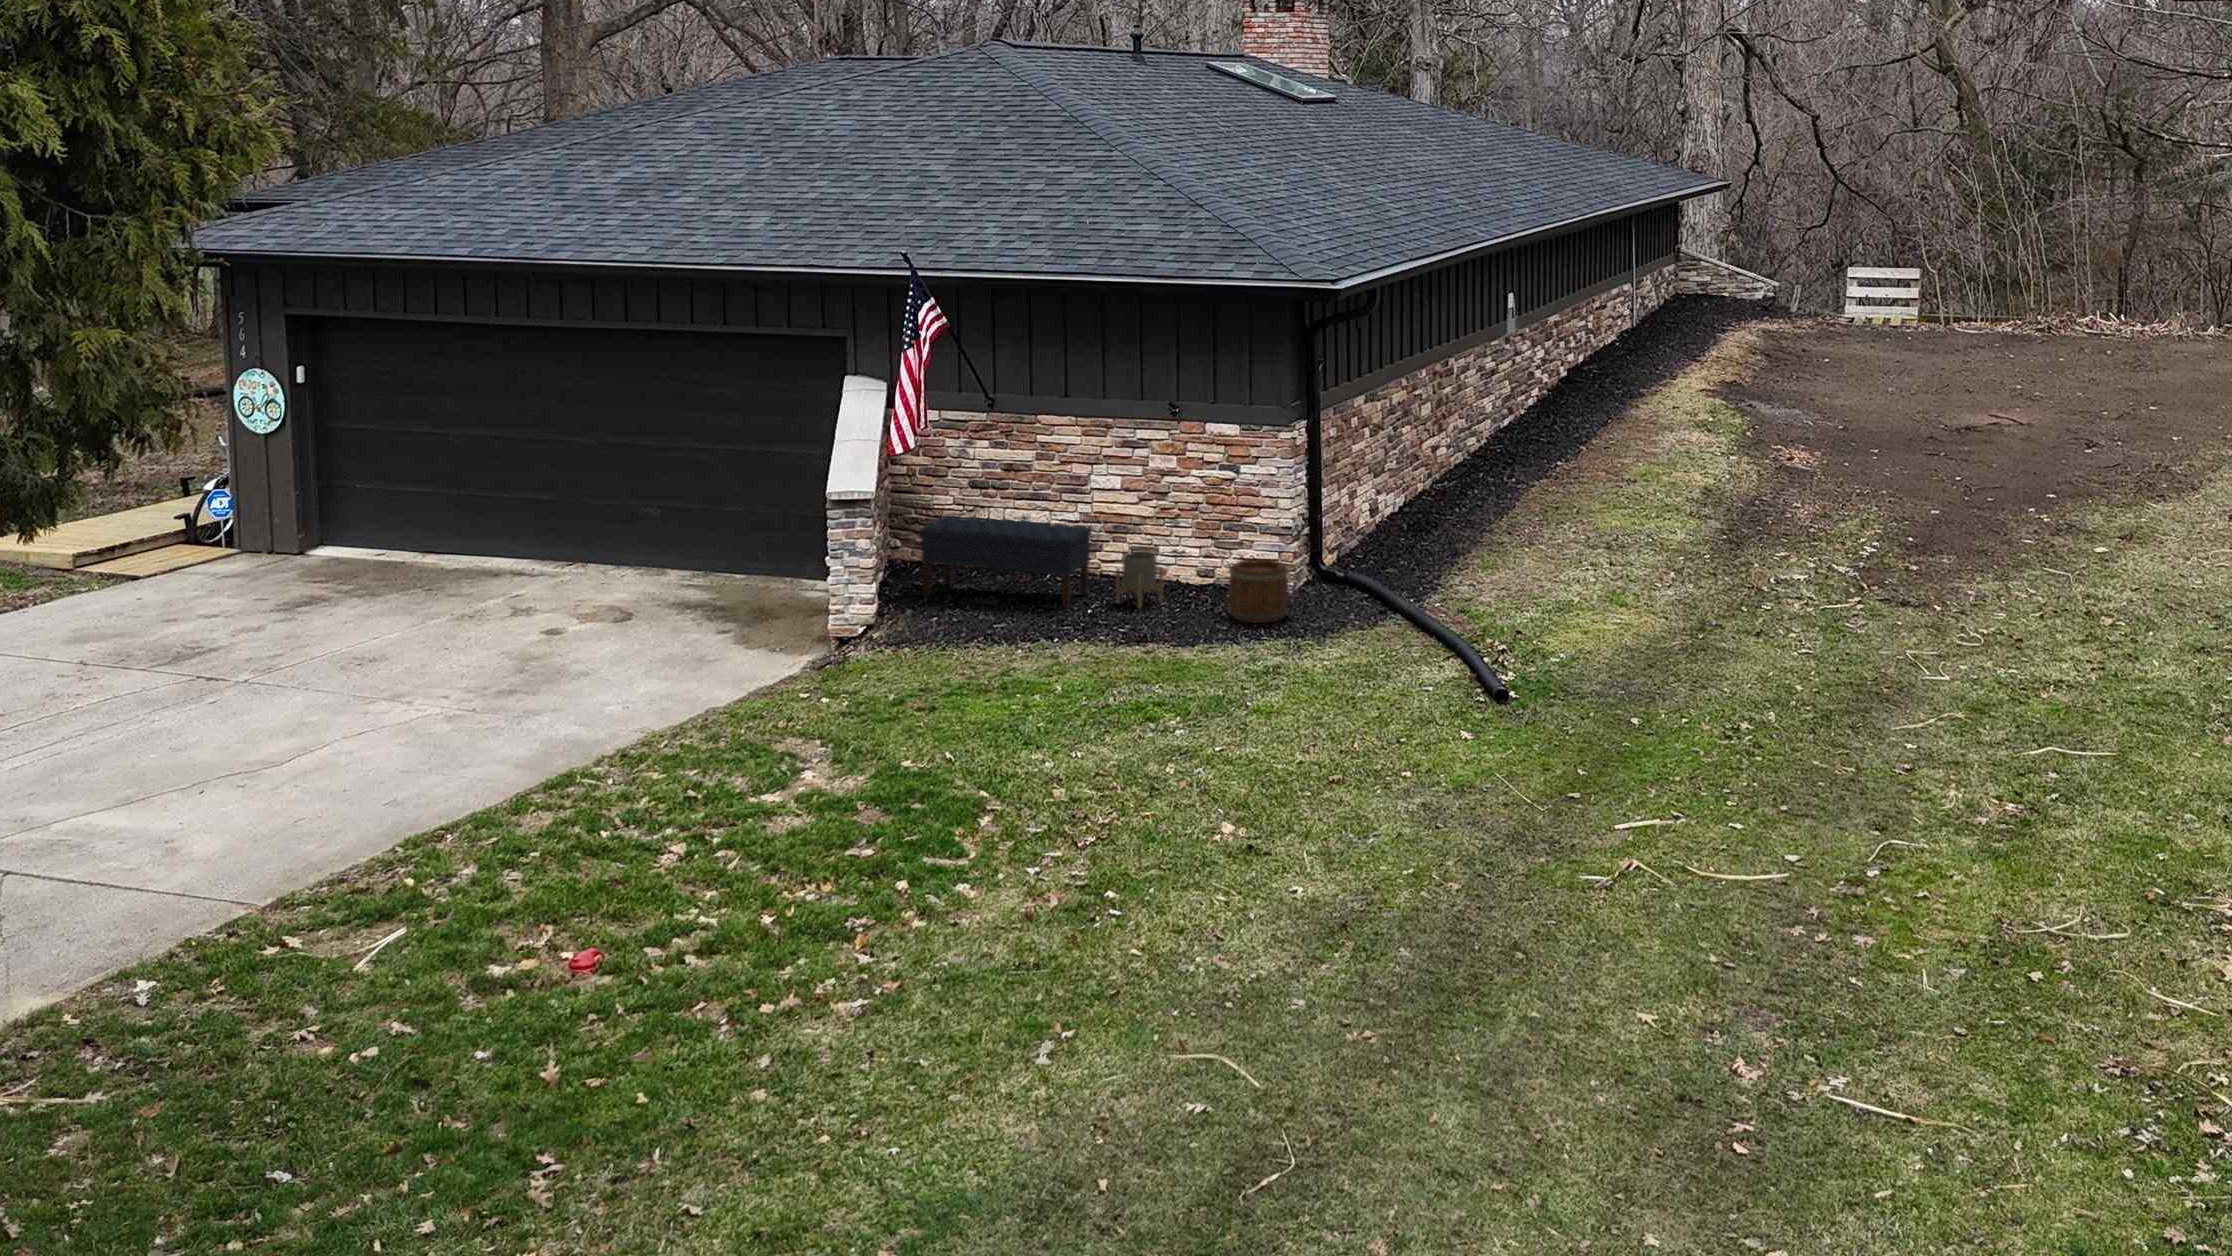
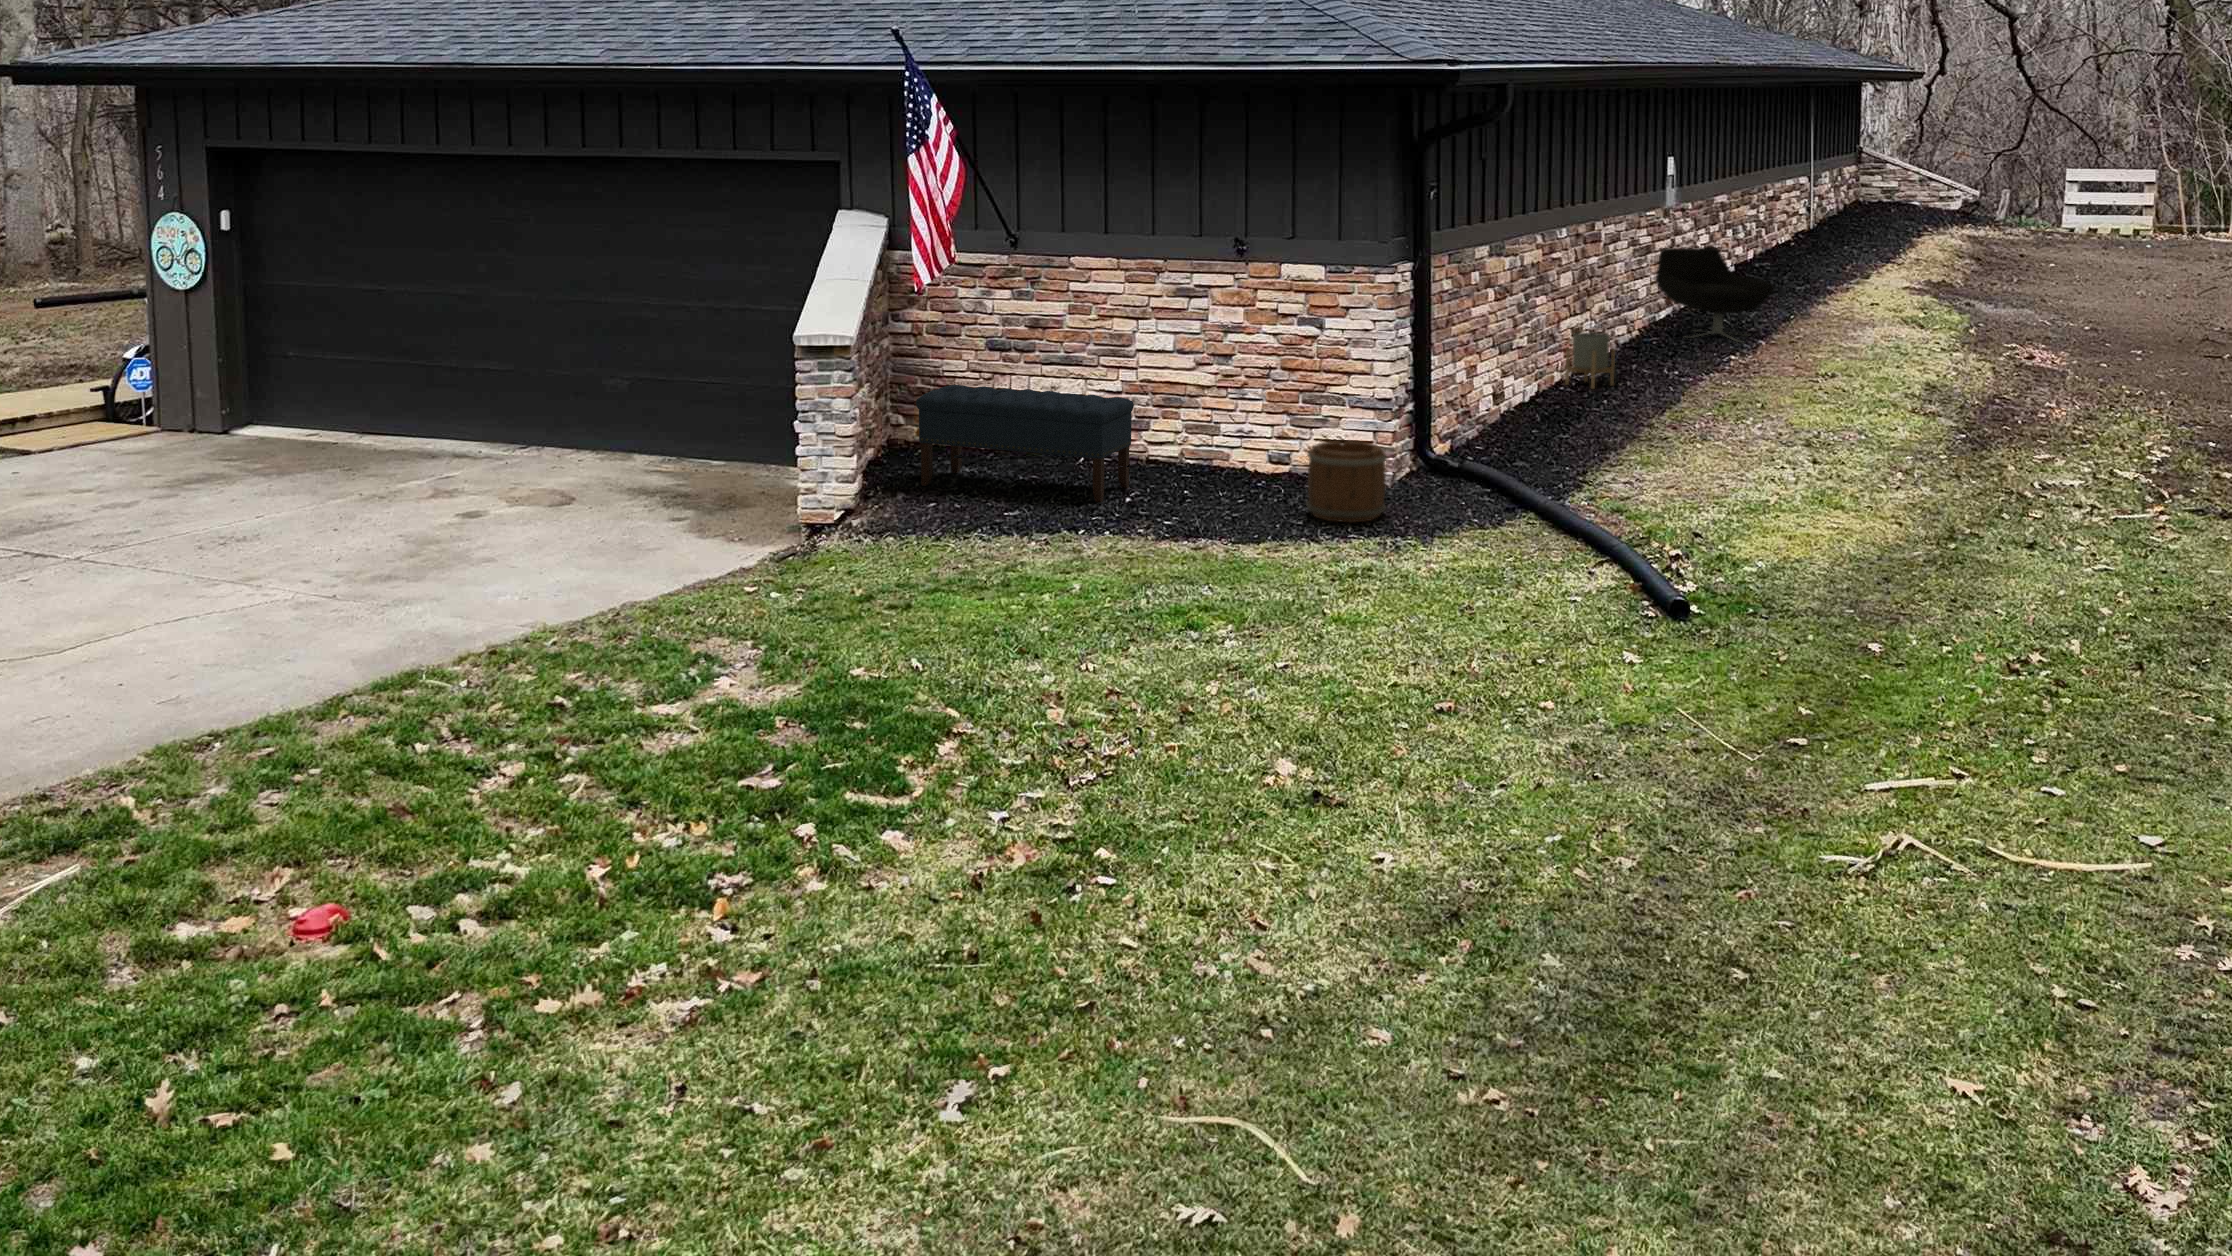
lounge chair: none [1499,370,1591,449] -> present [1656,247,1774,341]
planter: present [1116,552,1163,609] -> present [1565,332,1615,389]

